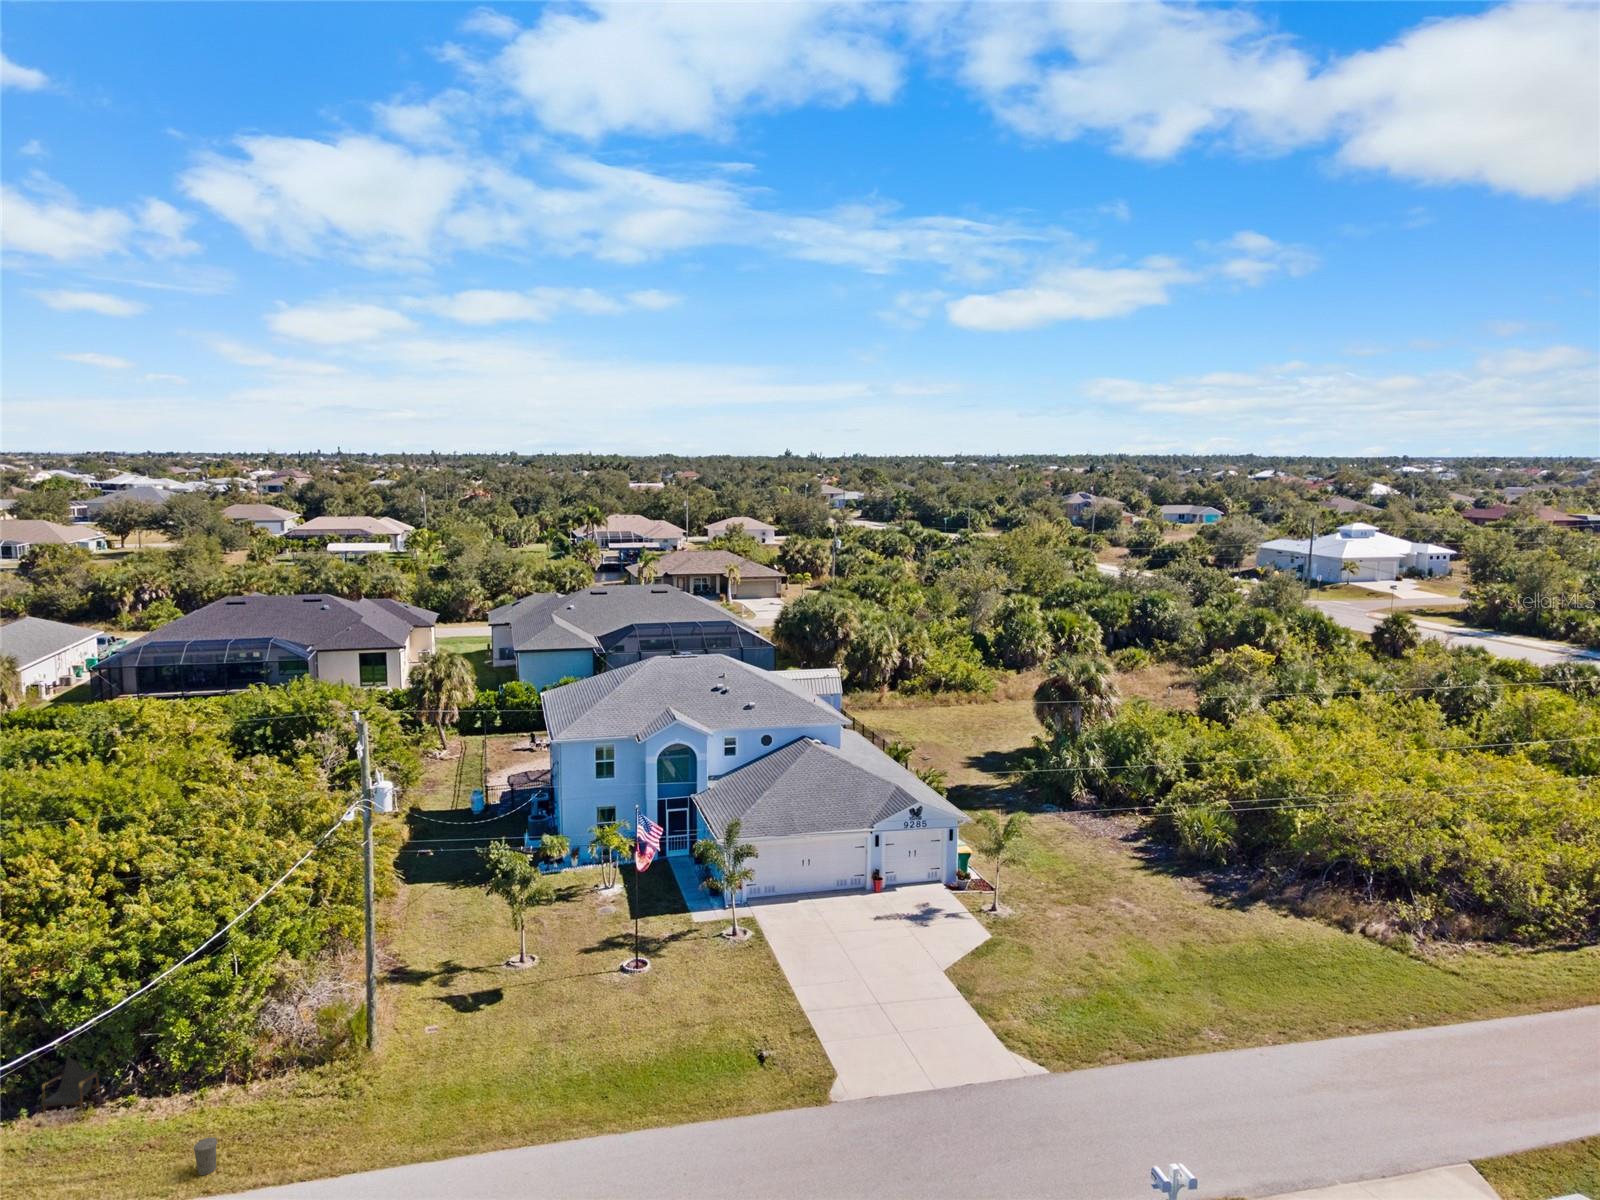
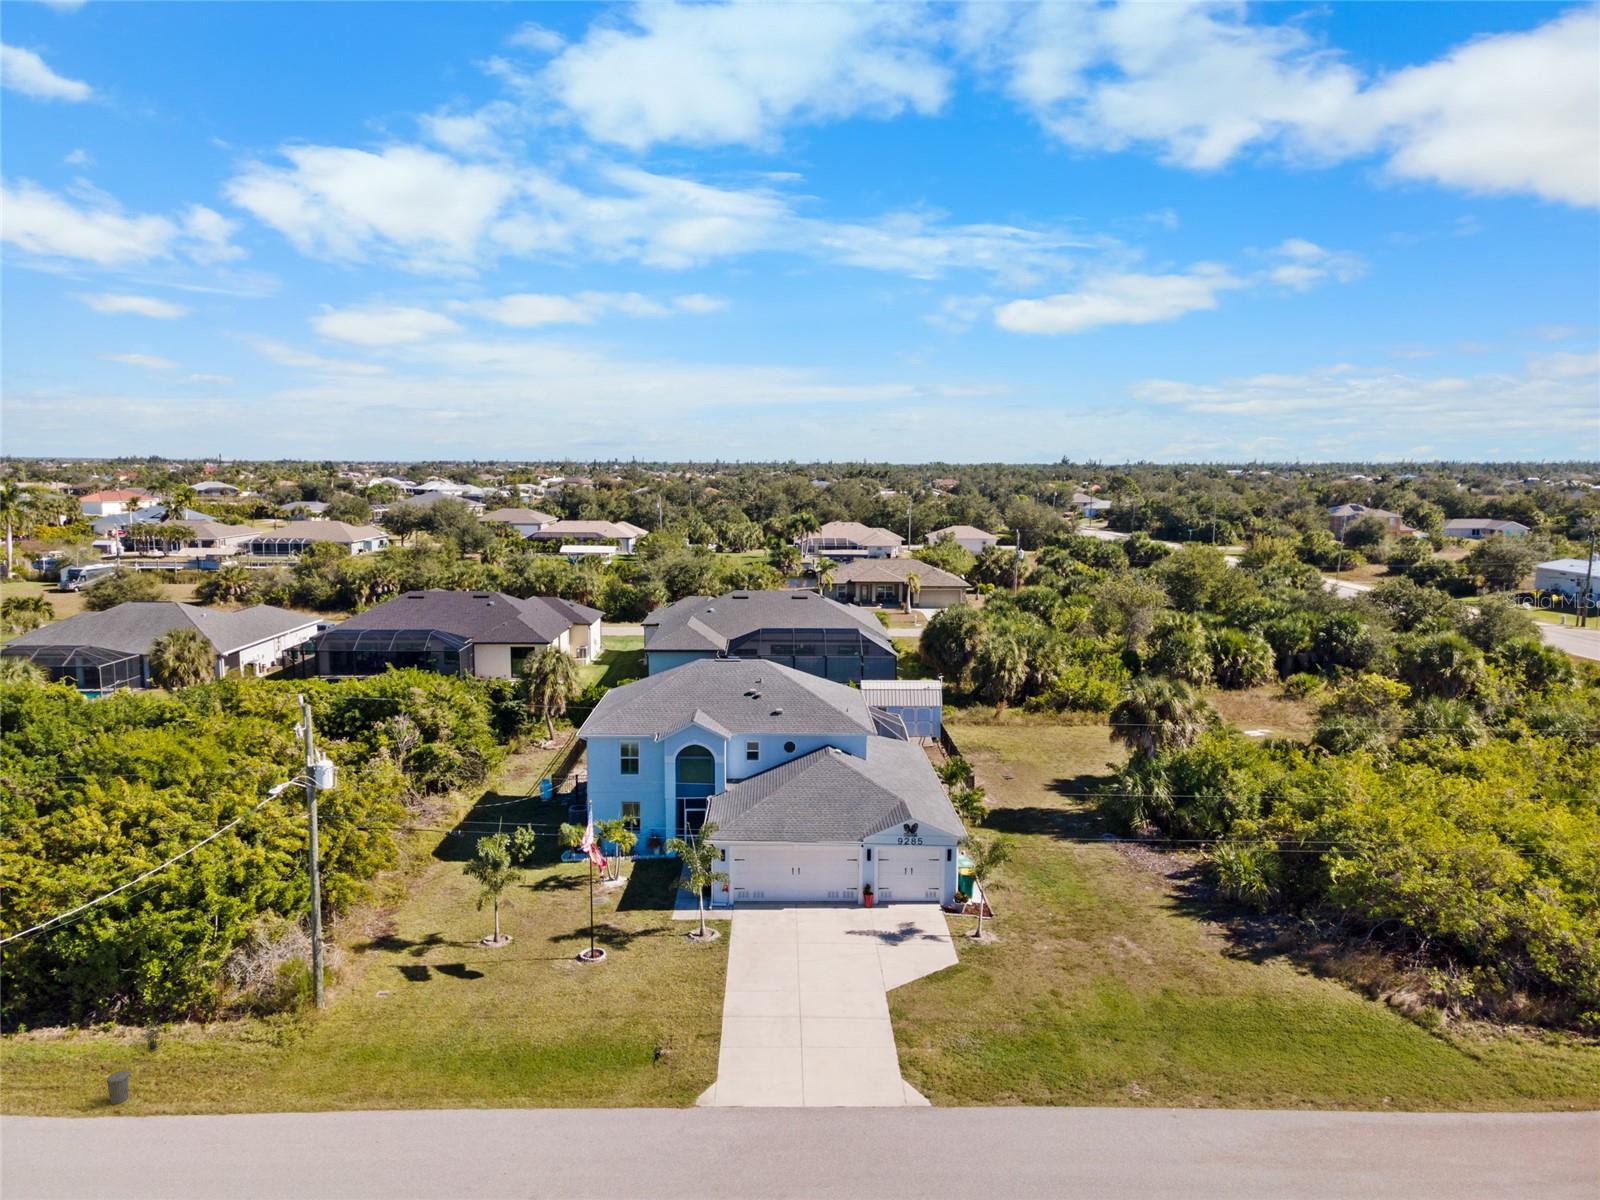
lounge chair: present [42,1057,100,1115] -> none [38,981,94,1034]
potted plant: none [193,1083,213,1119] -> present [142,1022,160,1052]

